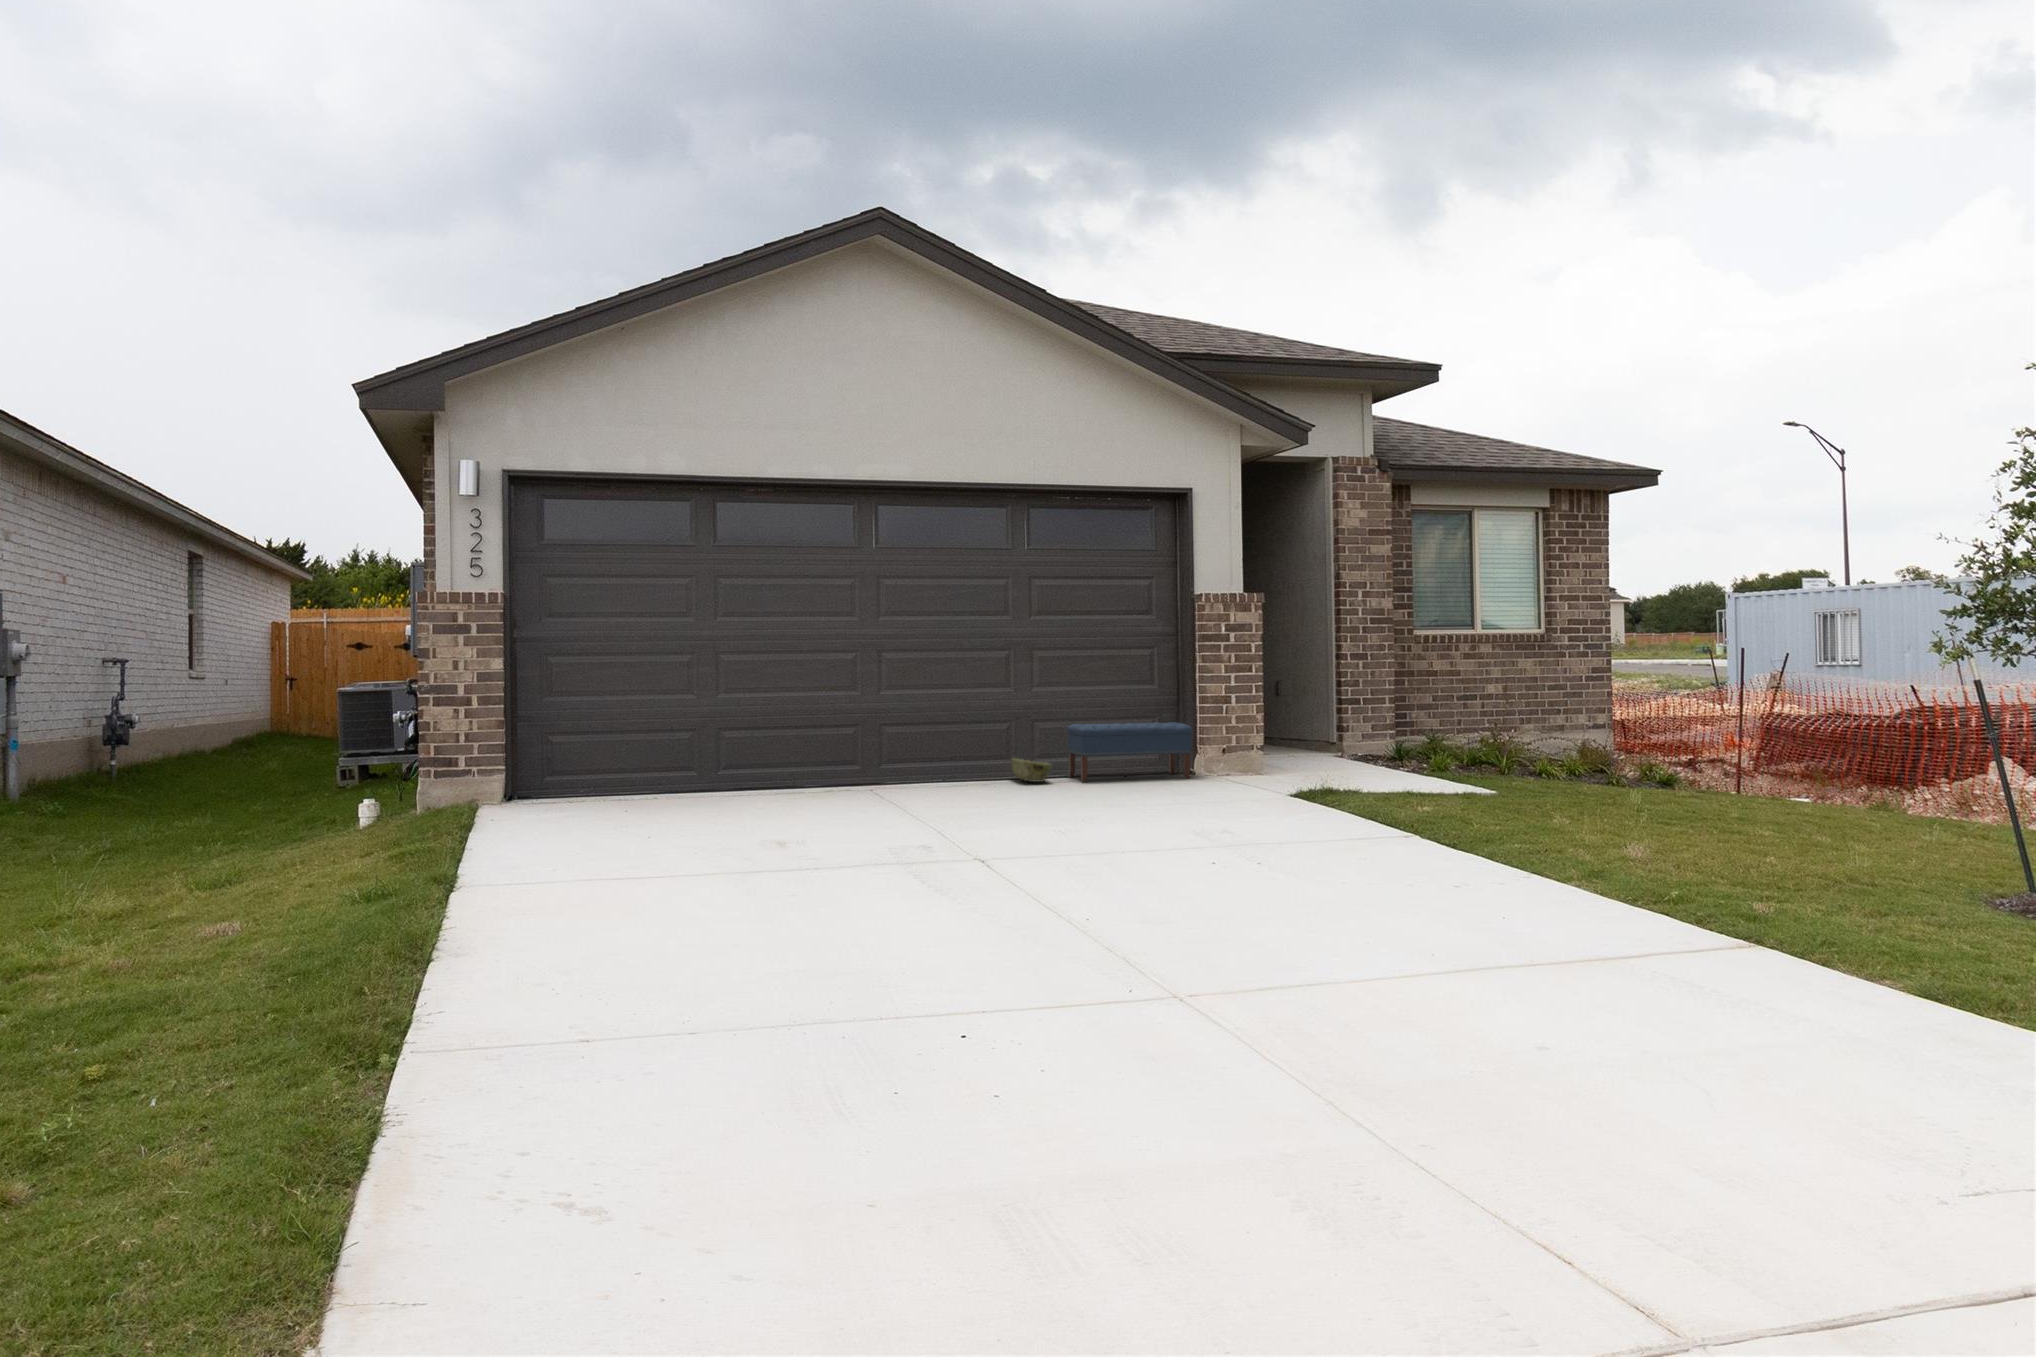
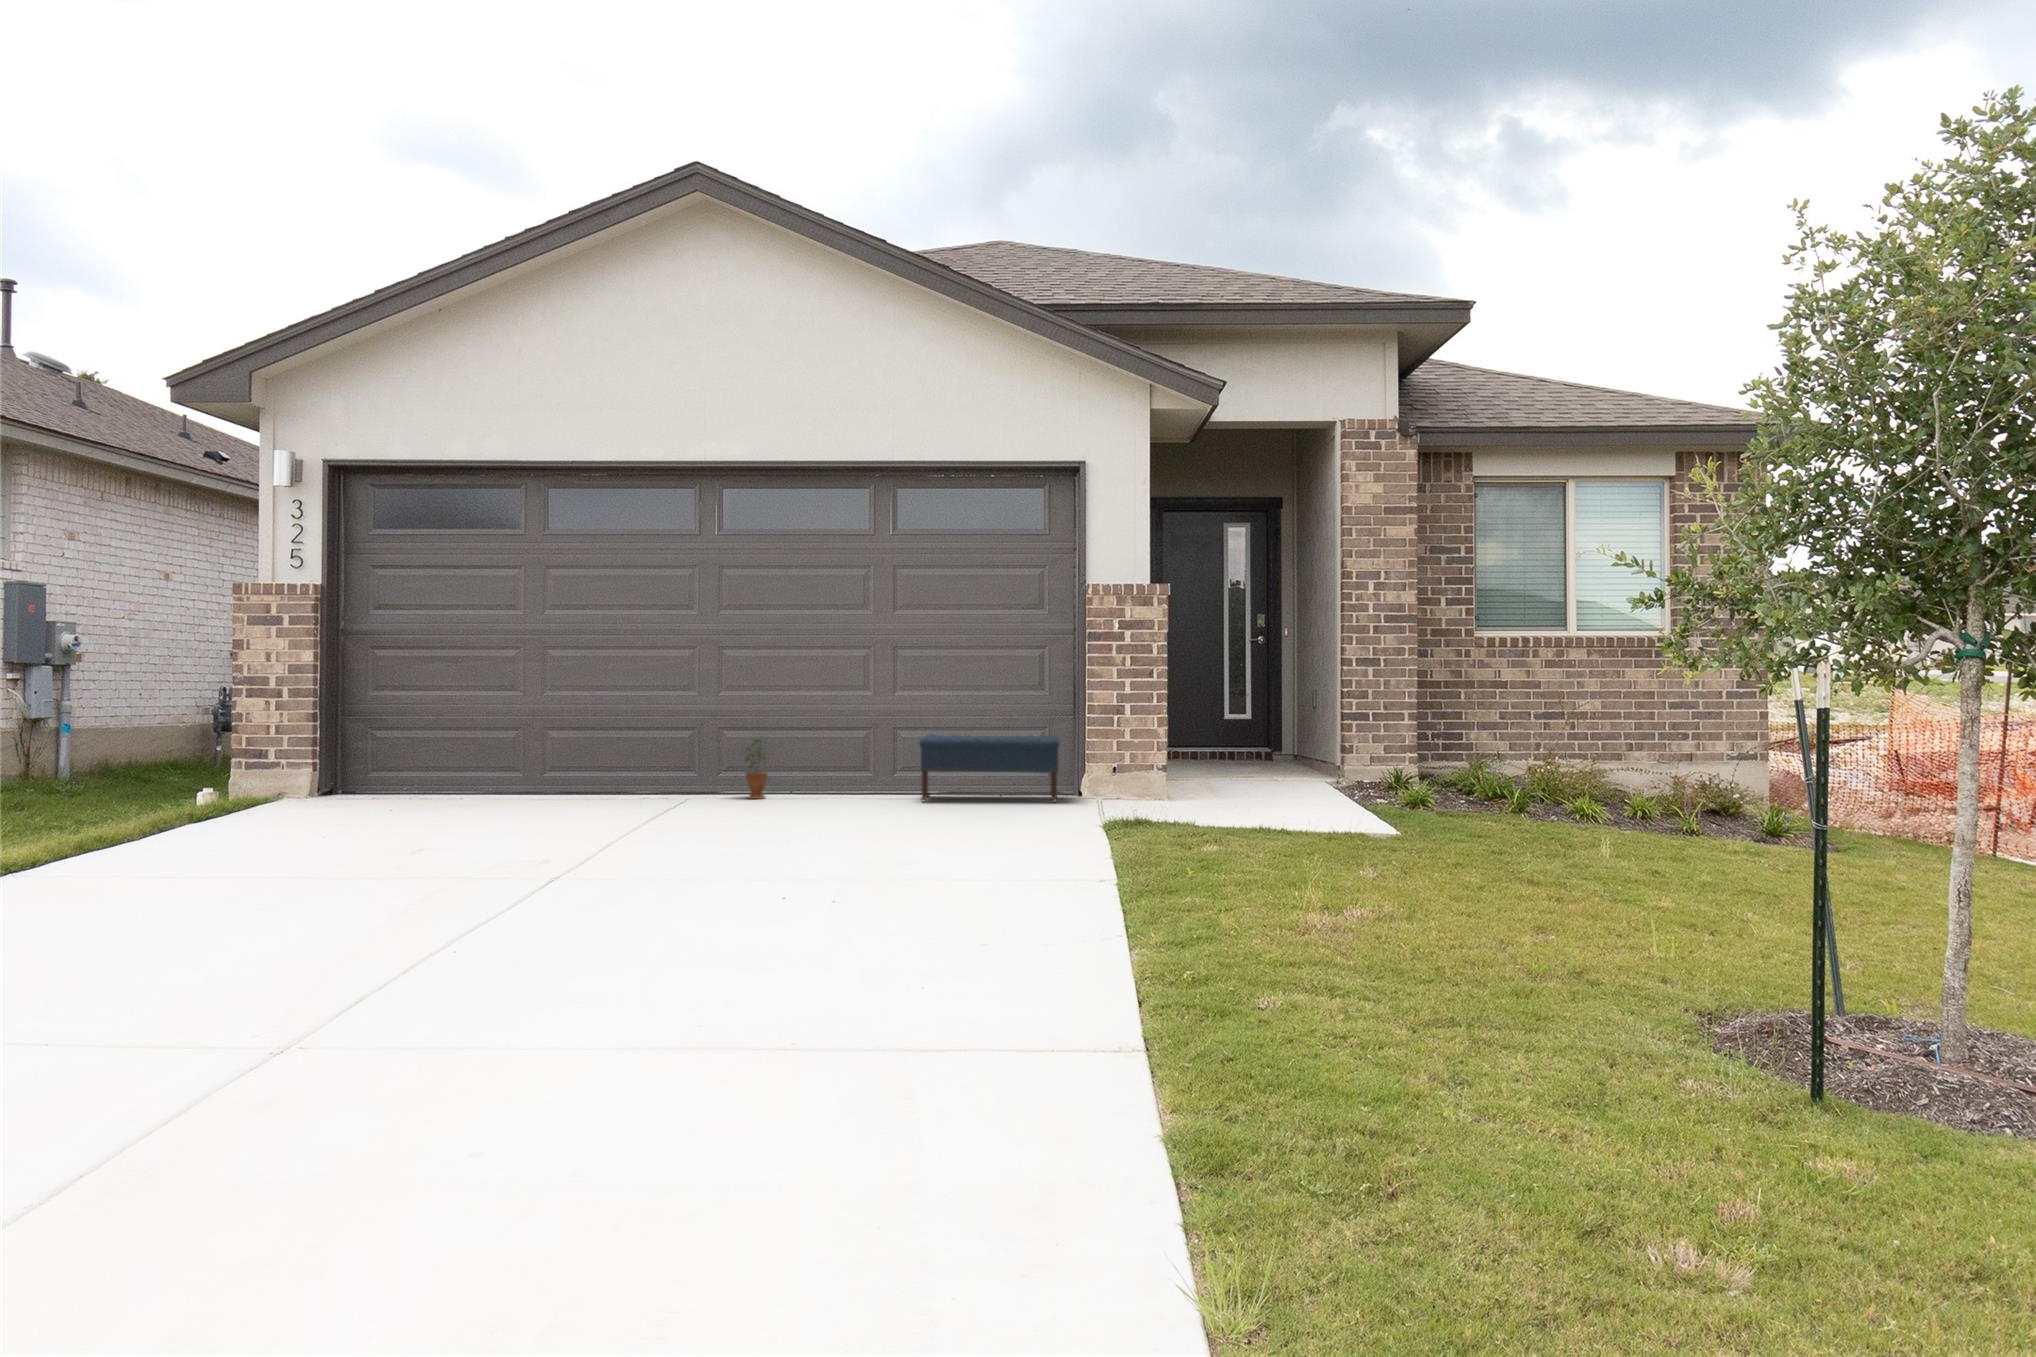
potted plant: none [917,726,942,786] -> present [742,736,768,799]
woven basket: present [1011,758,1052,782] -> none [851,772,892,800]

